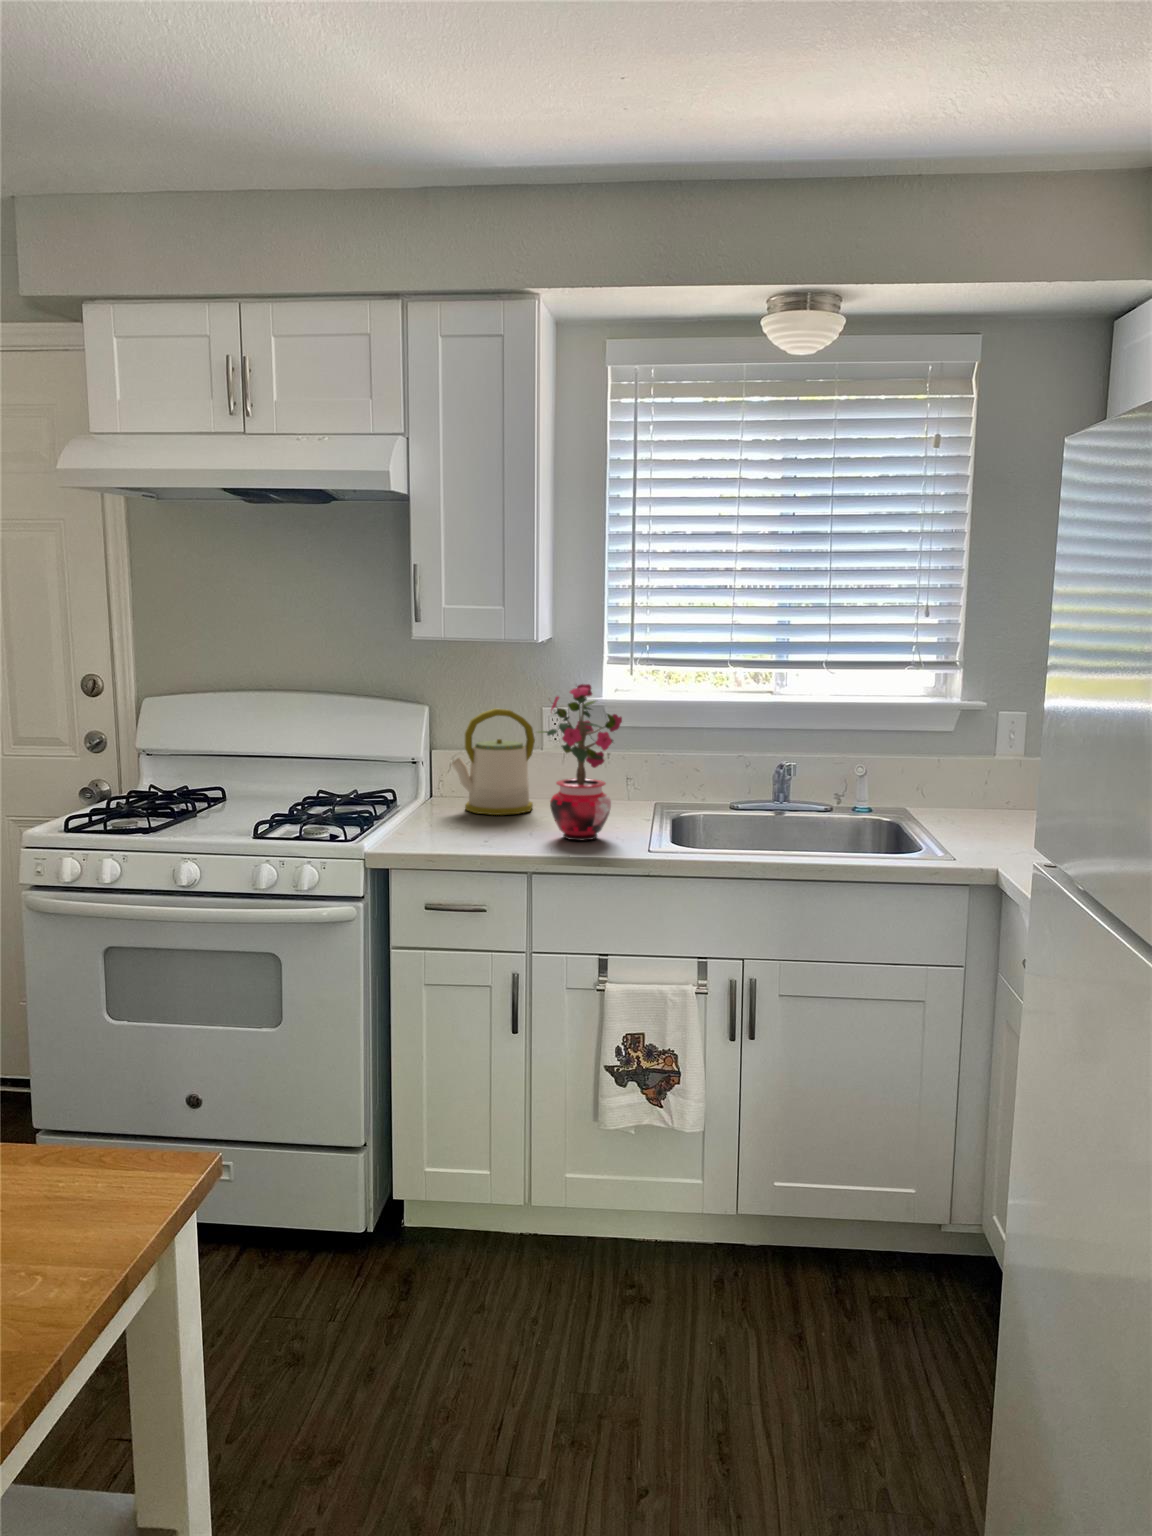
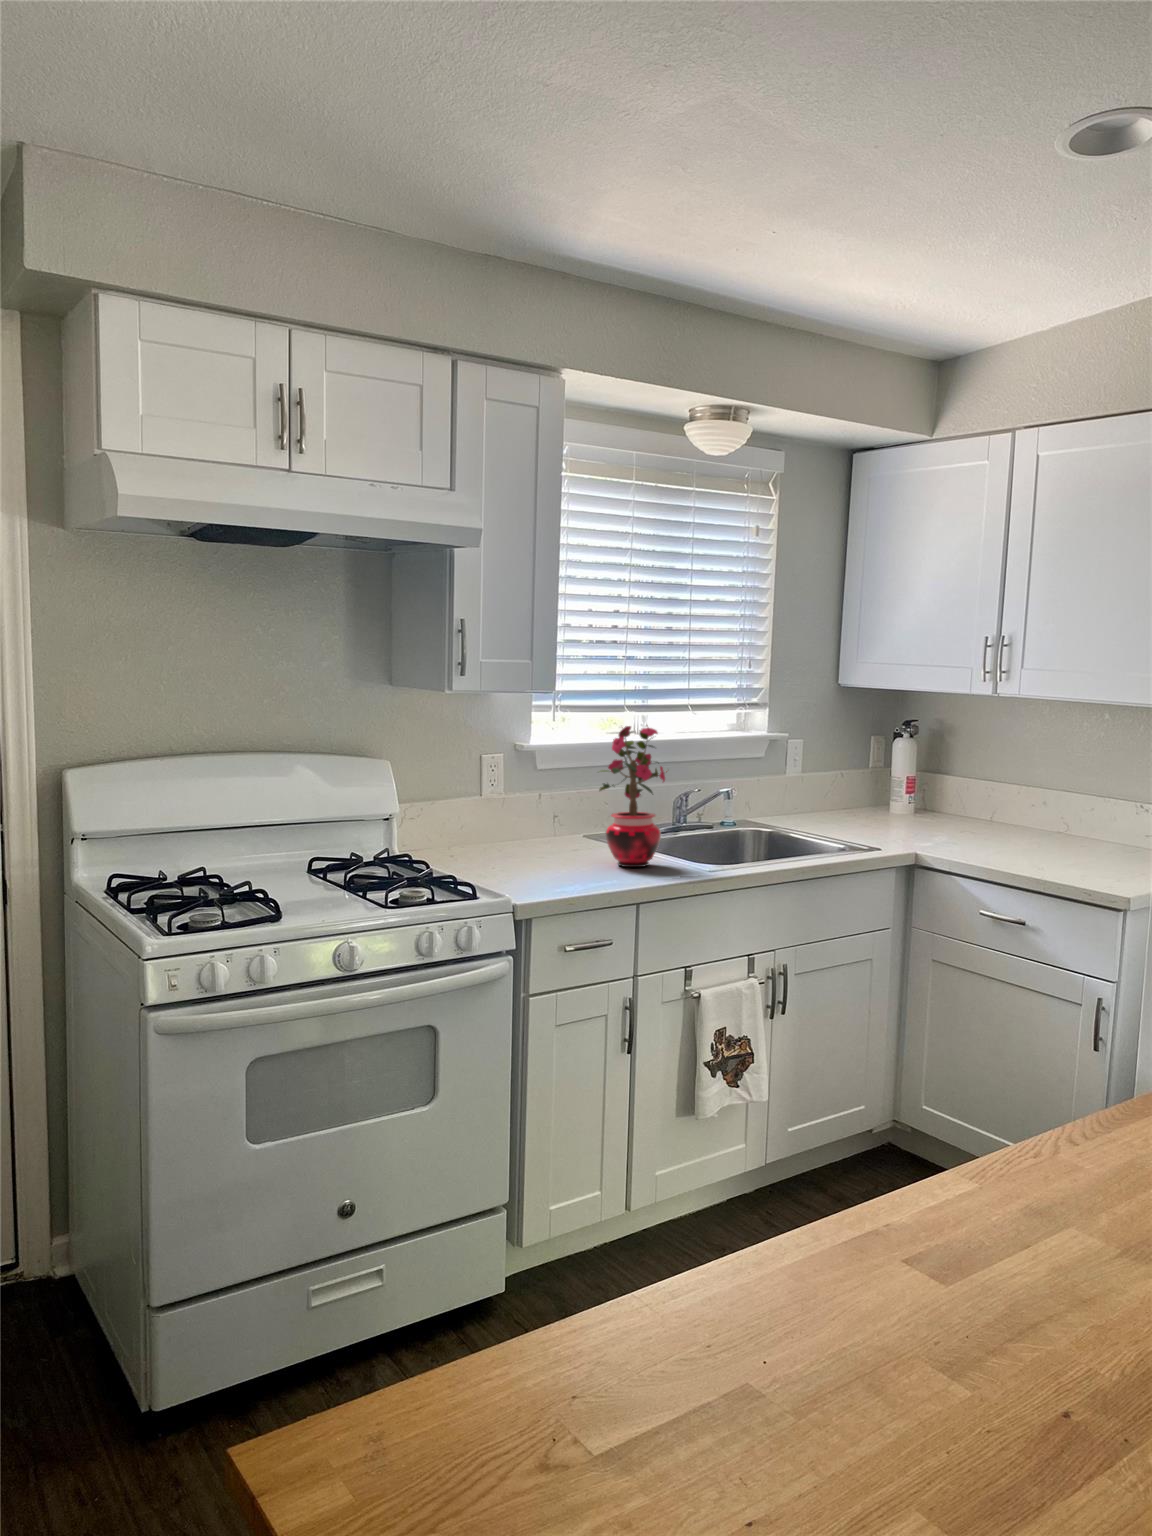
kettle: present [452,709,535,815] -> none [458,758,526,861]

